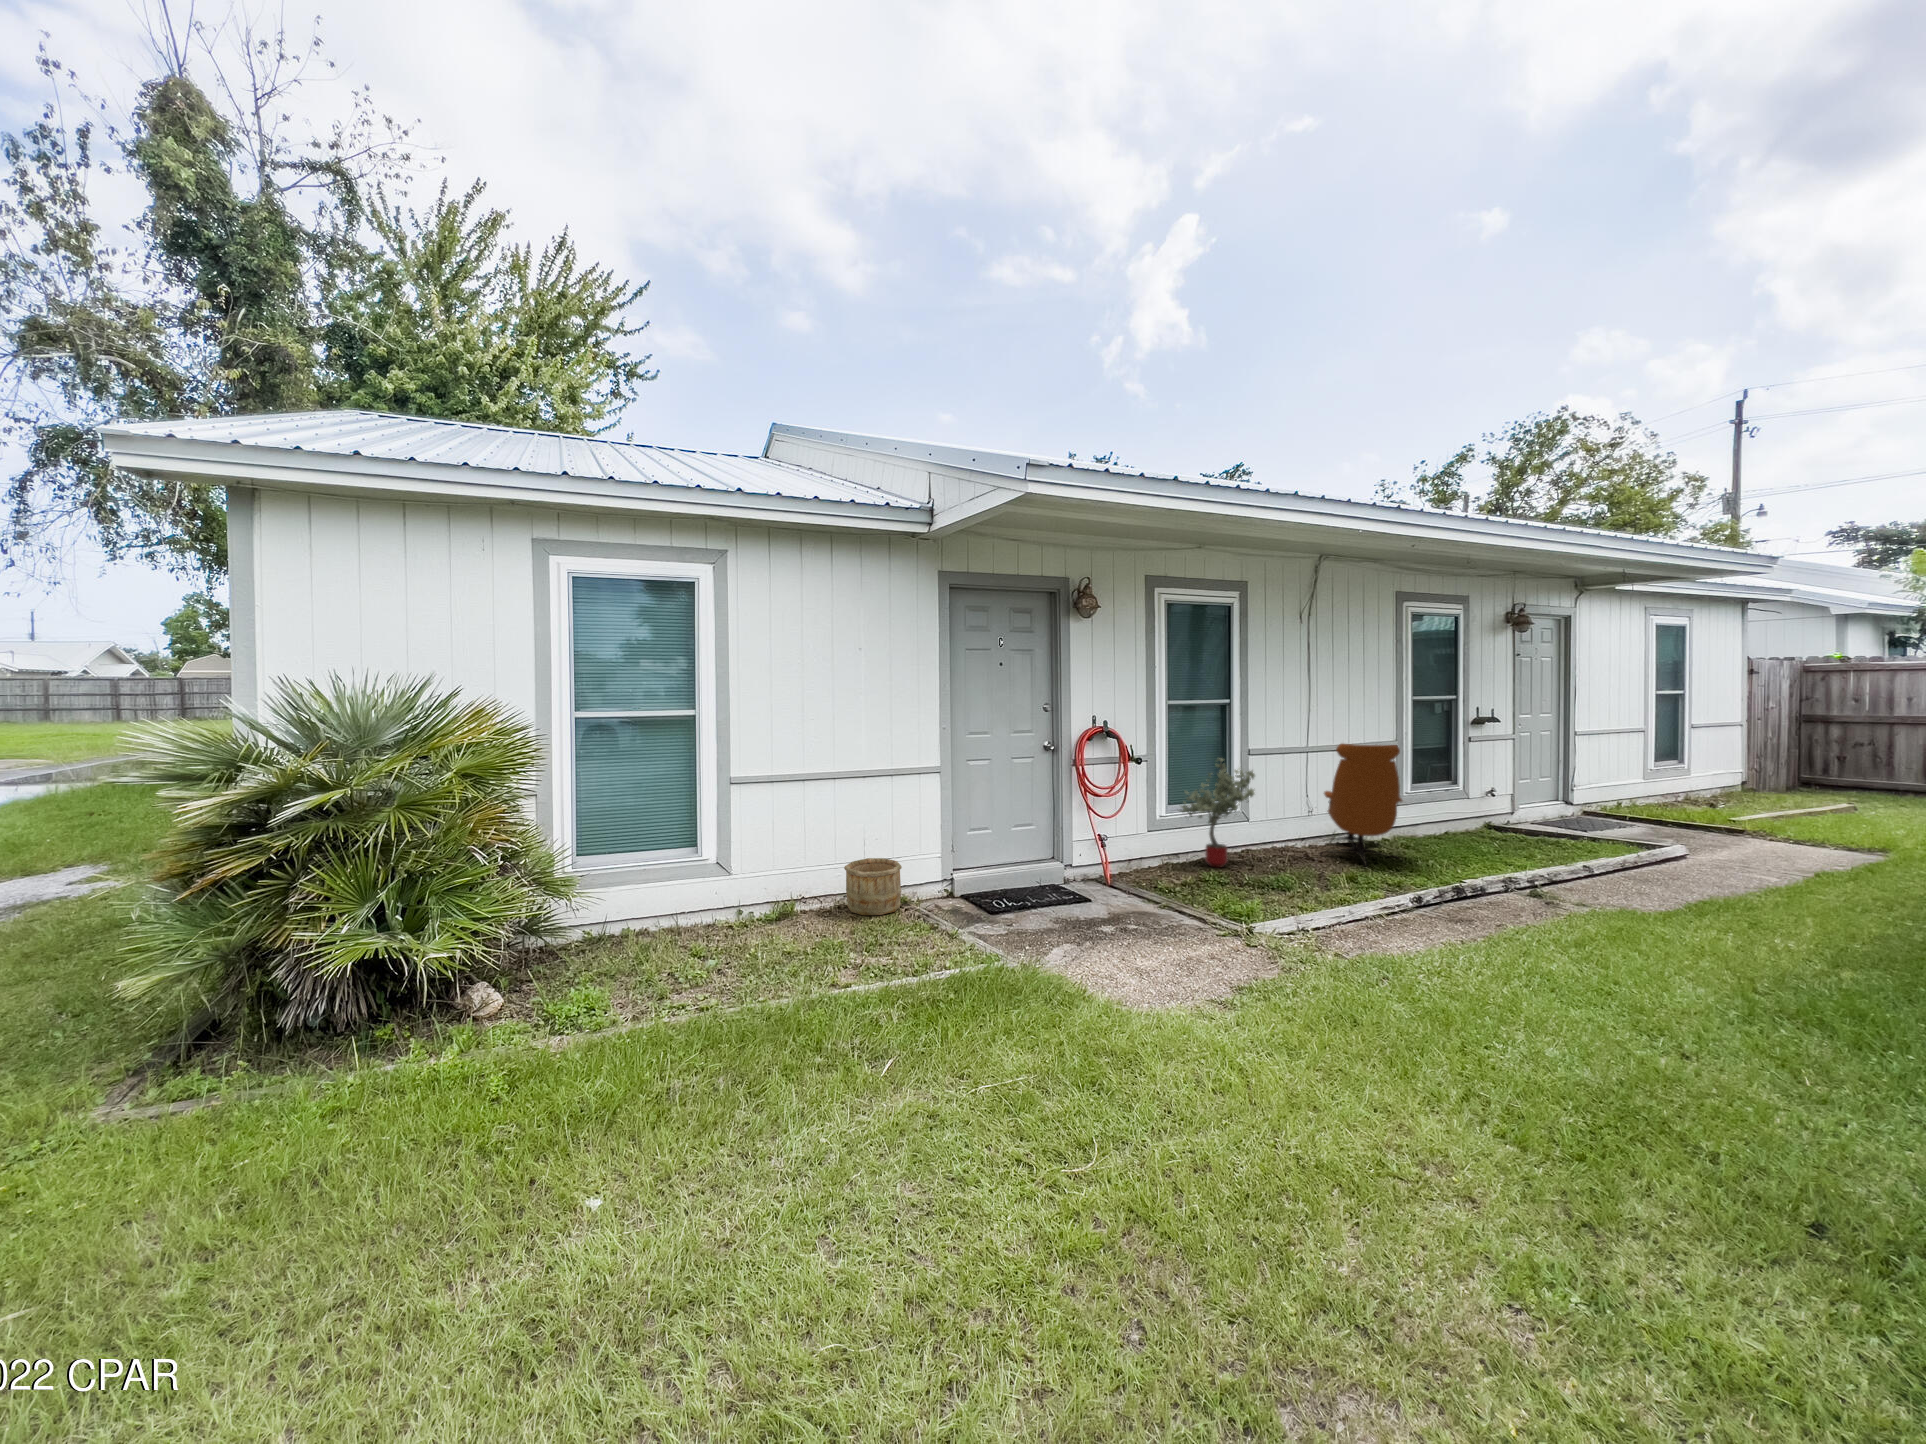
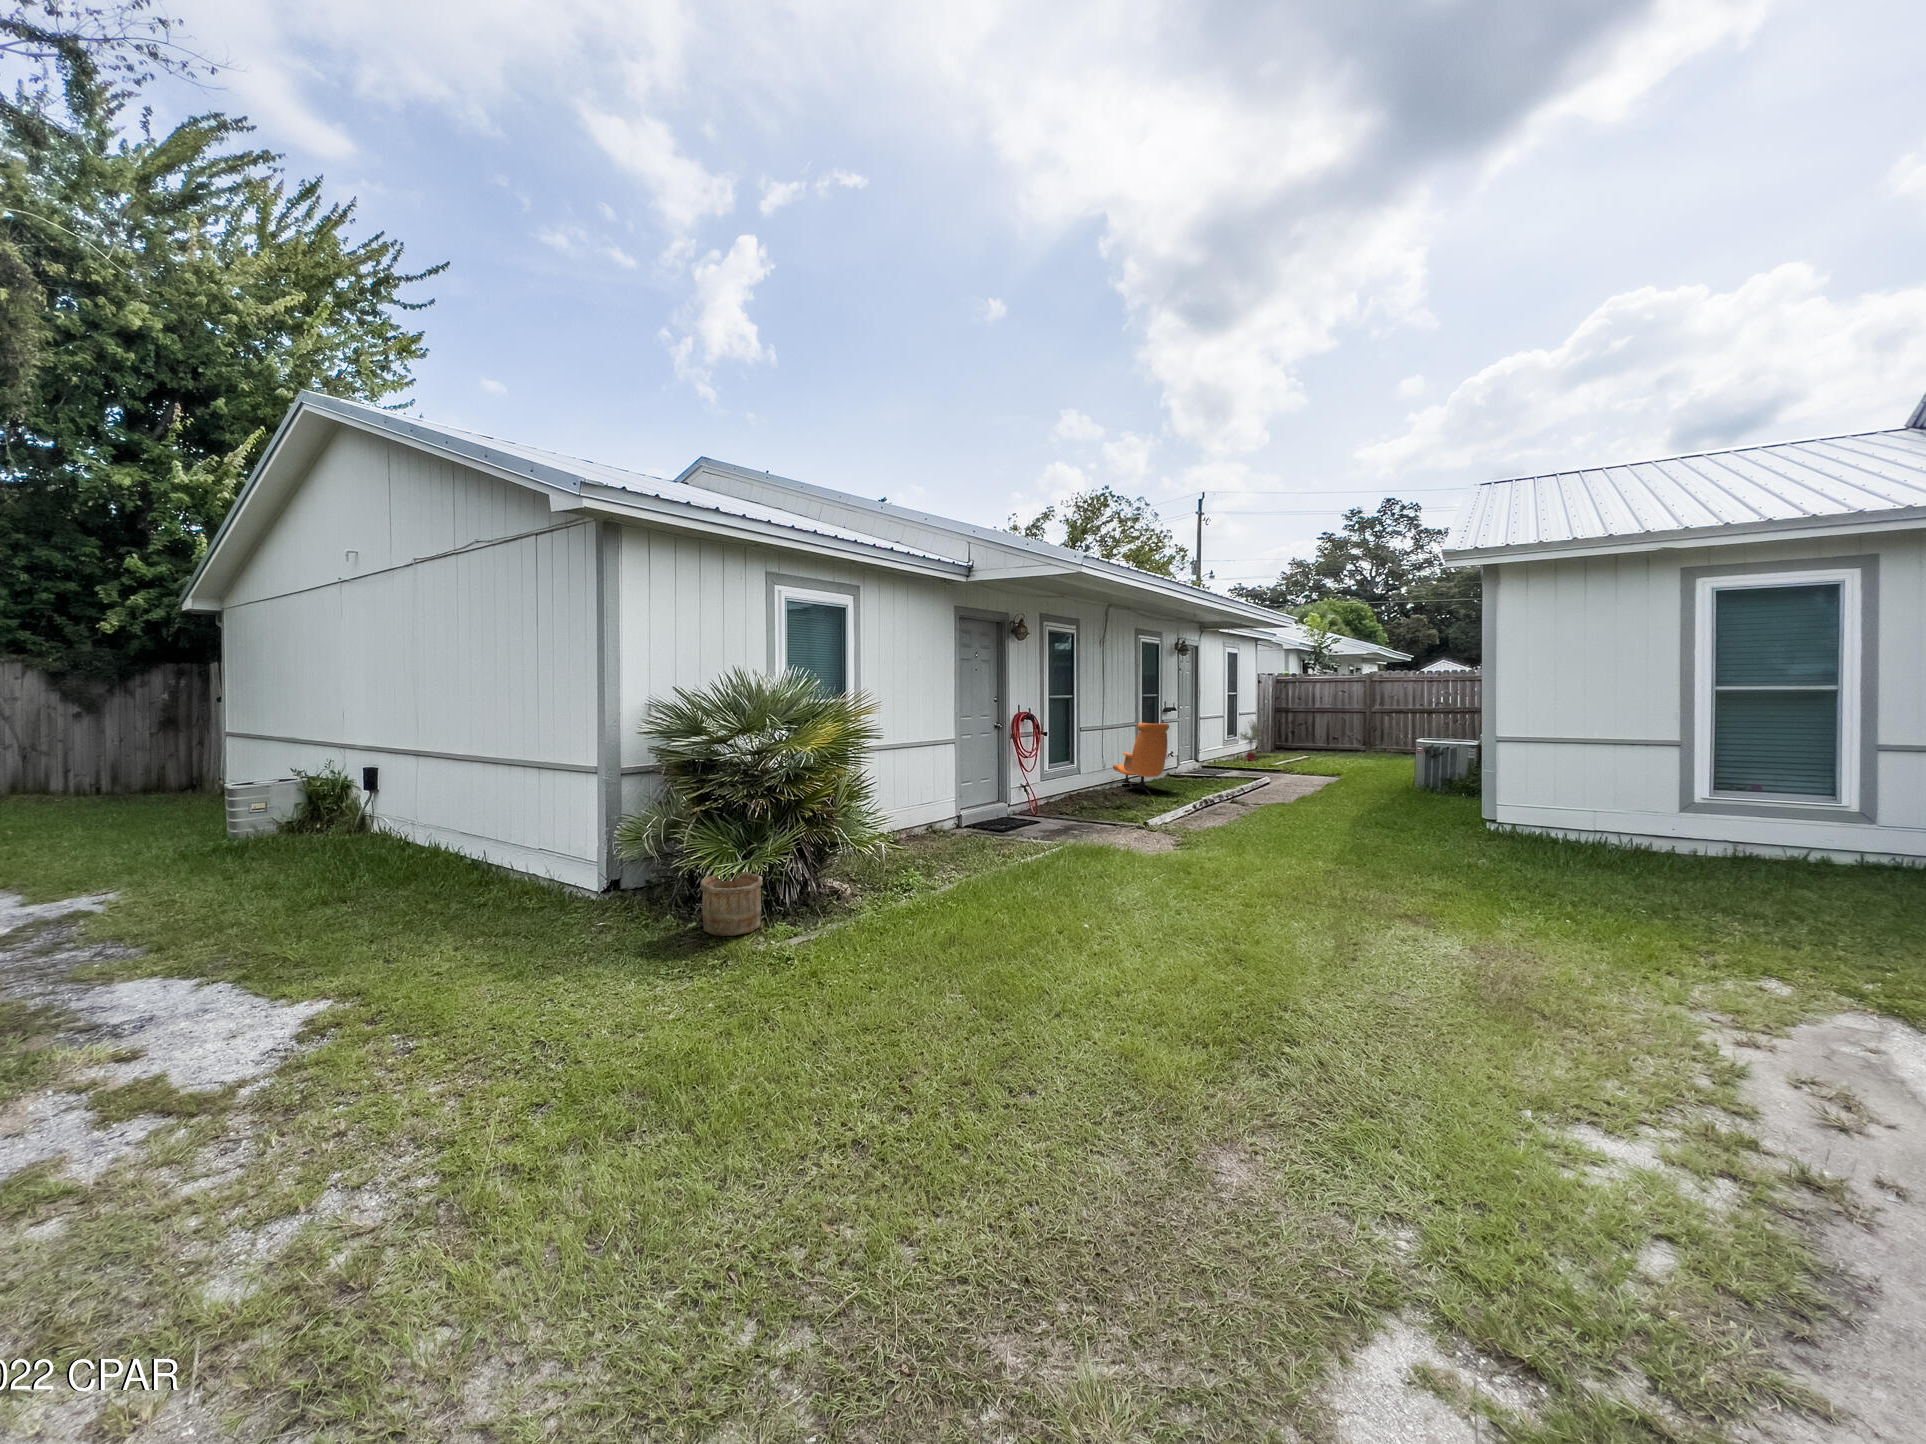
potted tree: present [1178,758,1255,867] -> present [1240,720,1261,761]
wooden bucket: present [844,858,902,915] -> present [701,872,763,936]

